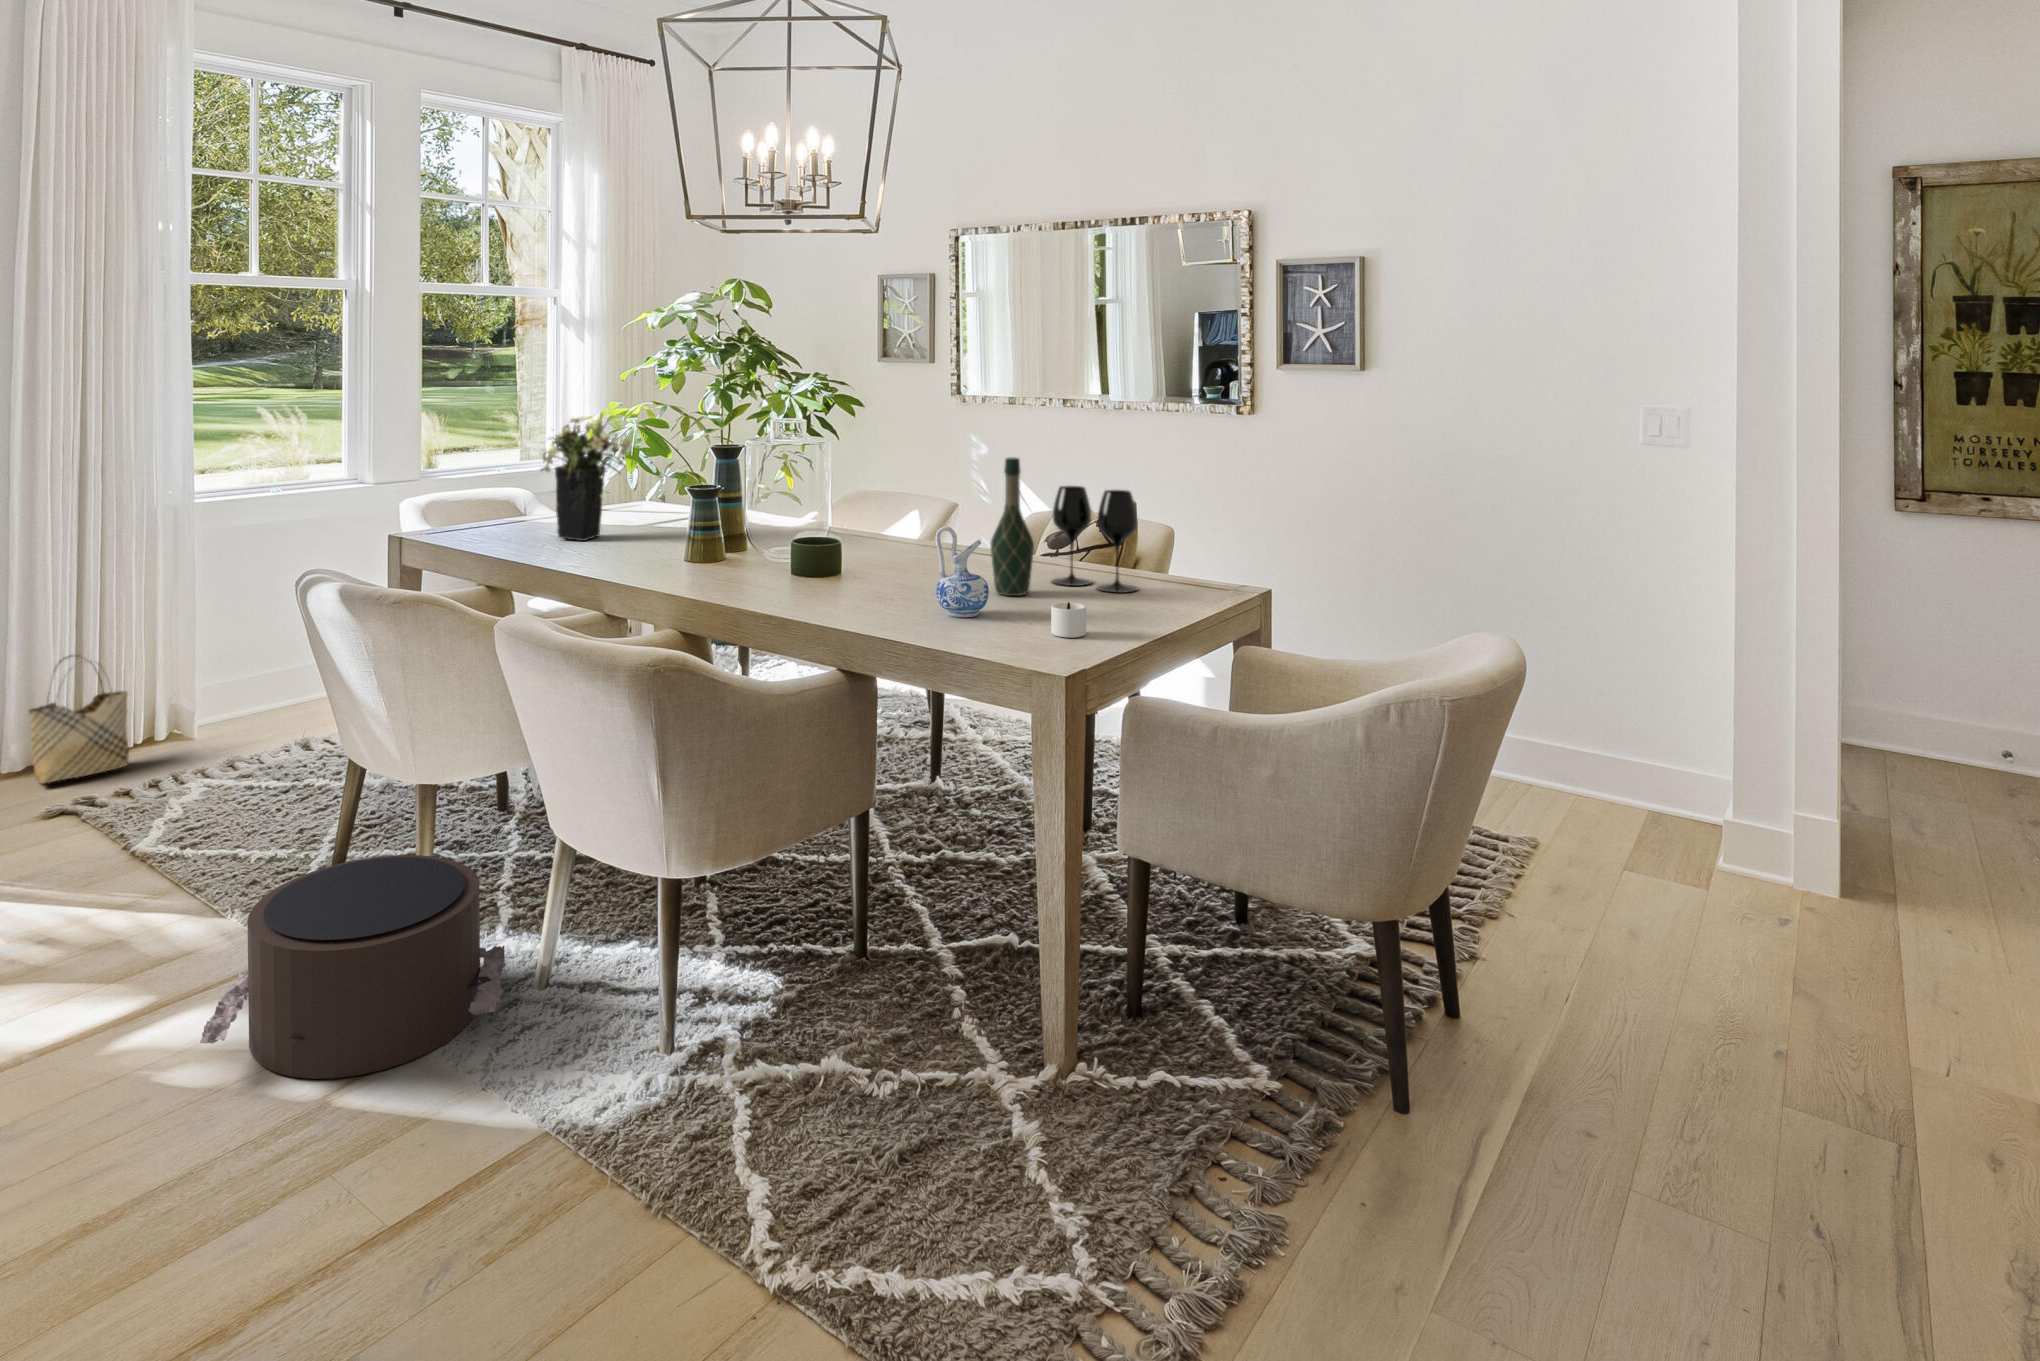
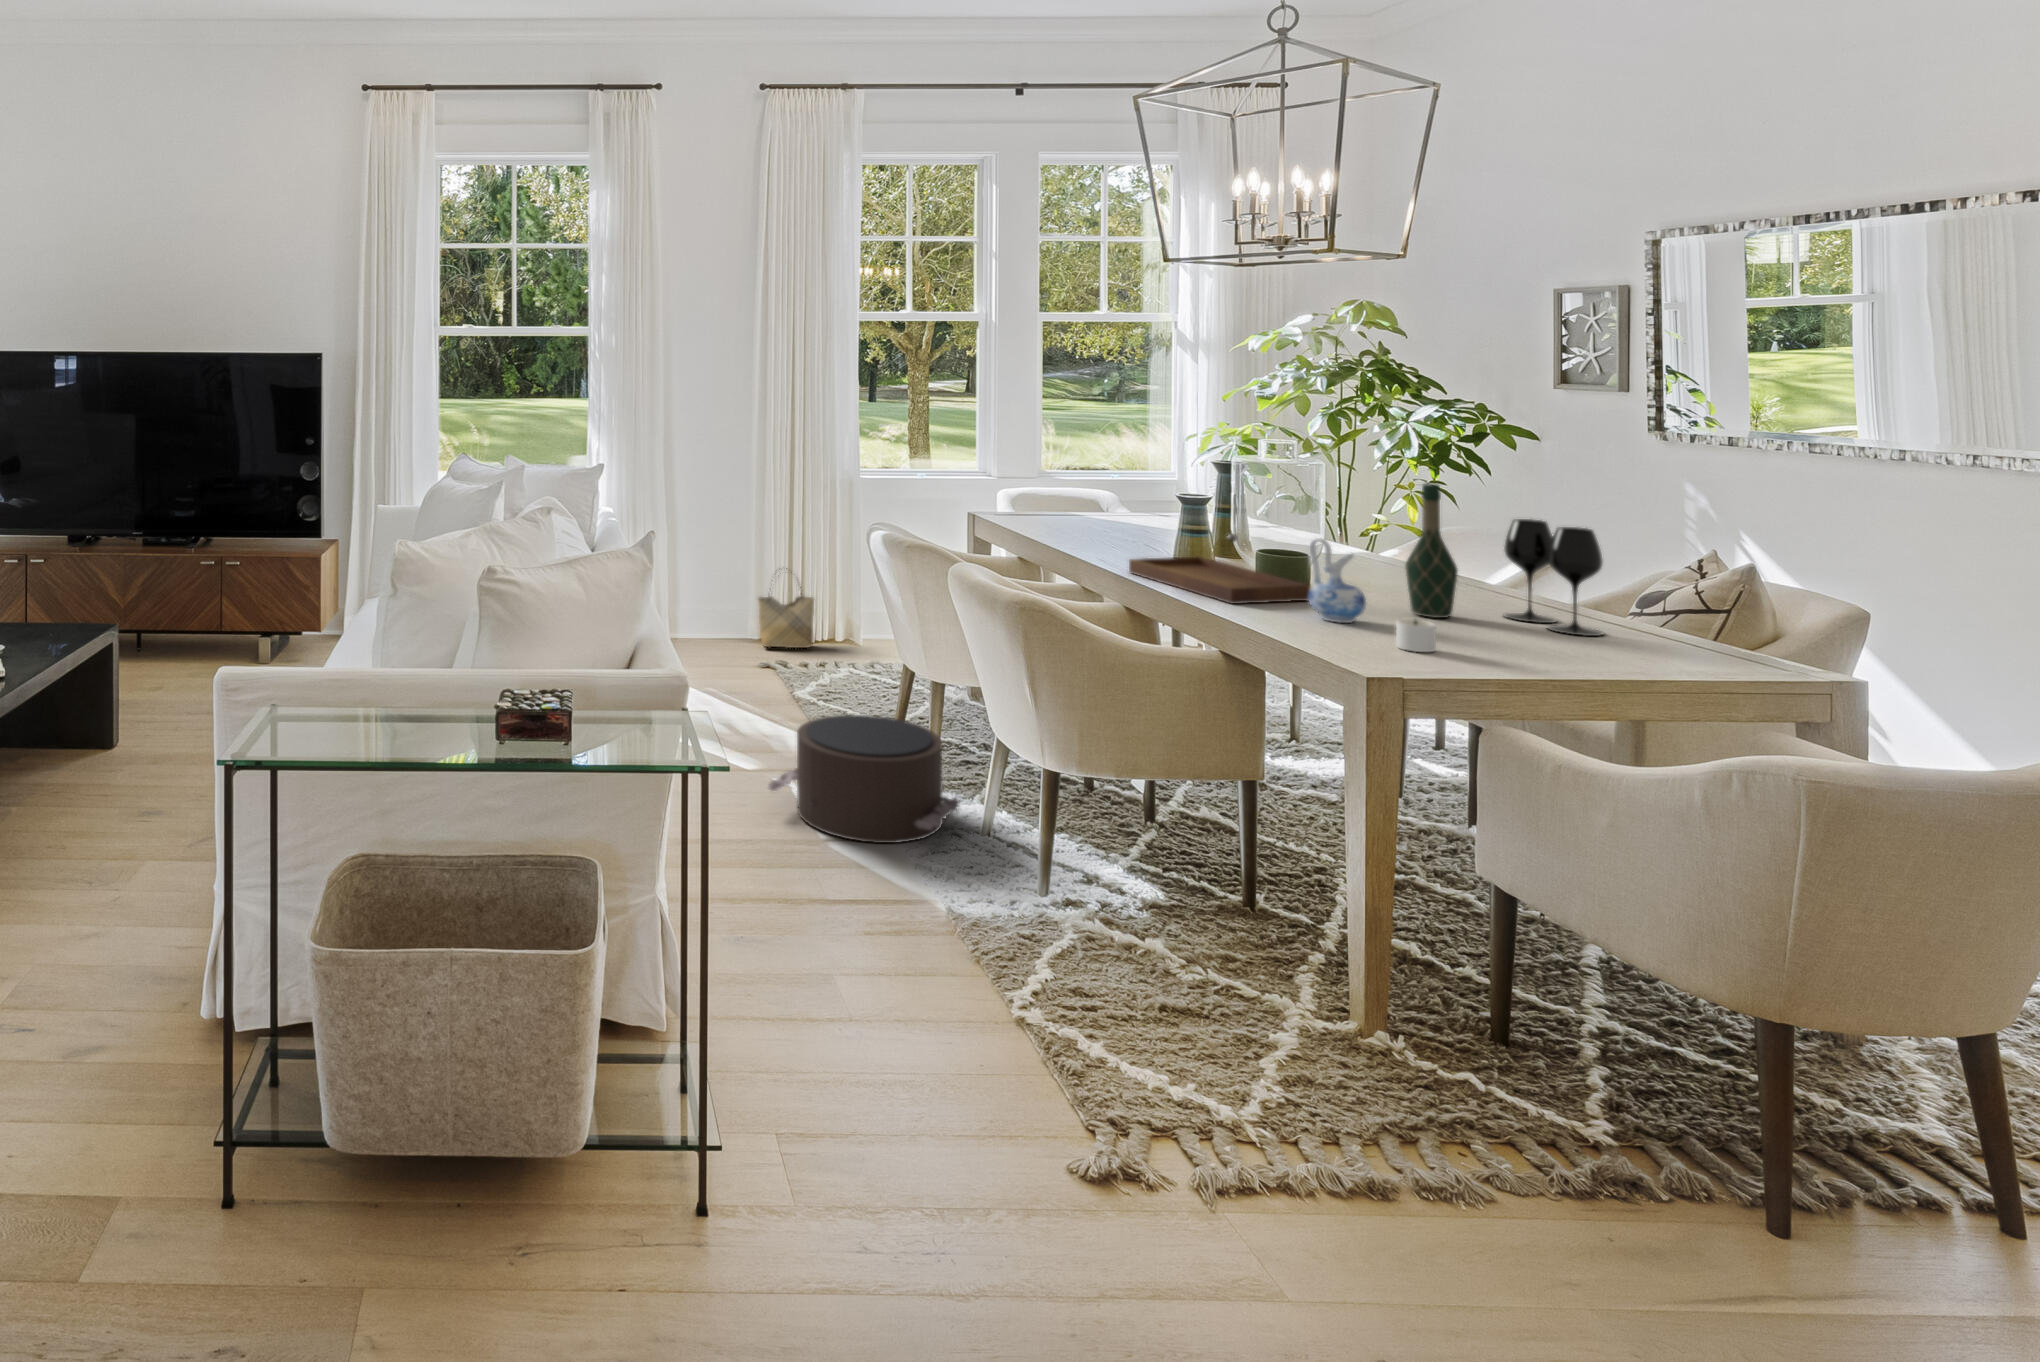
flower arrangement: present [541,415,631,541] -> none [1056,424,1149,529]
tray: none [703,531,906,614] -> present [1129,533,1310,604]

